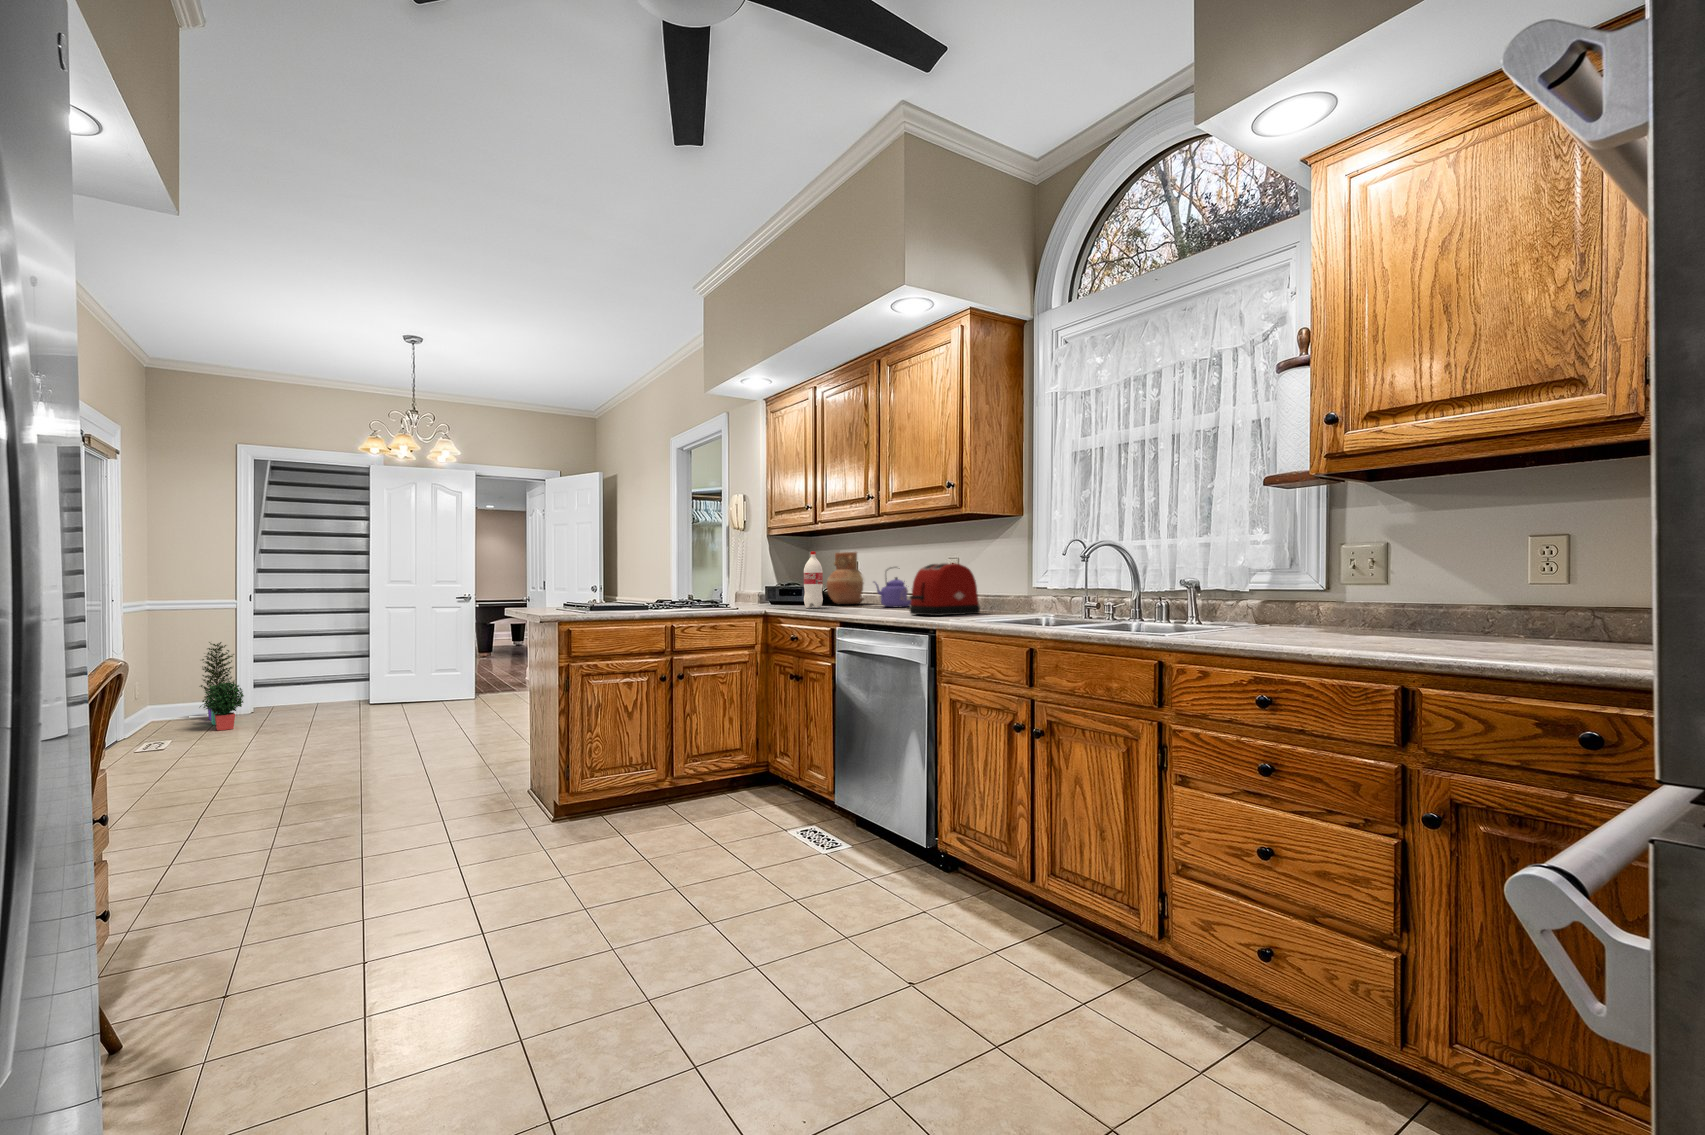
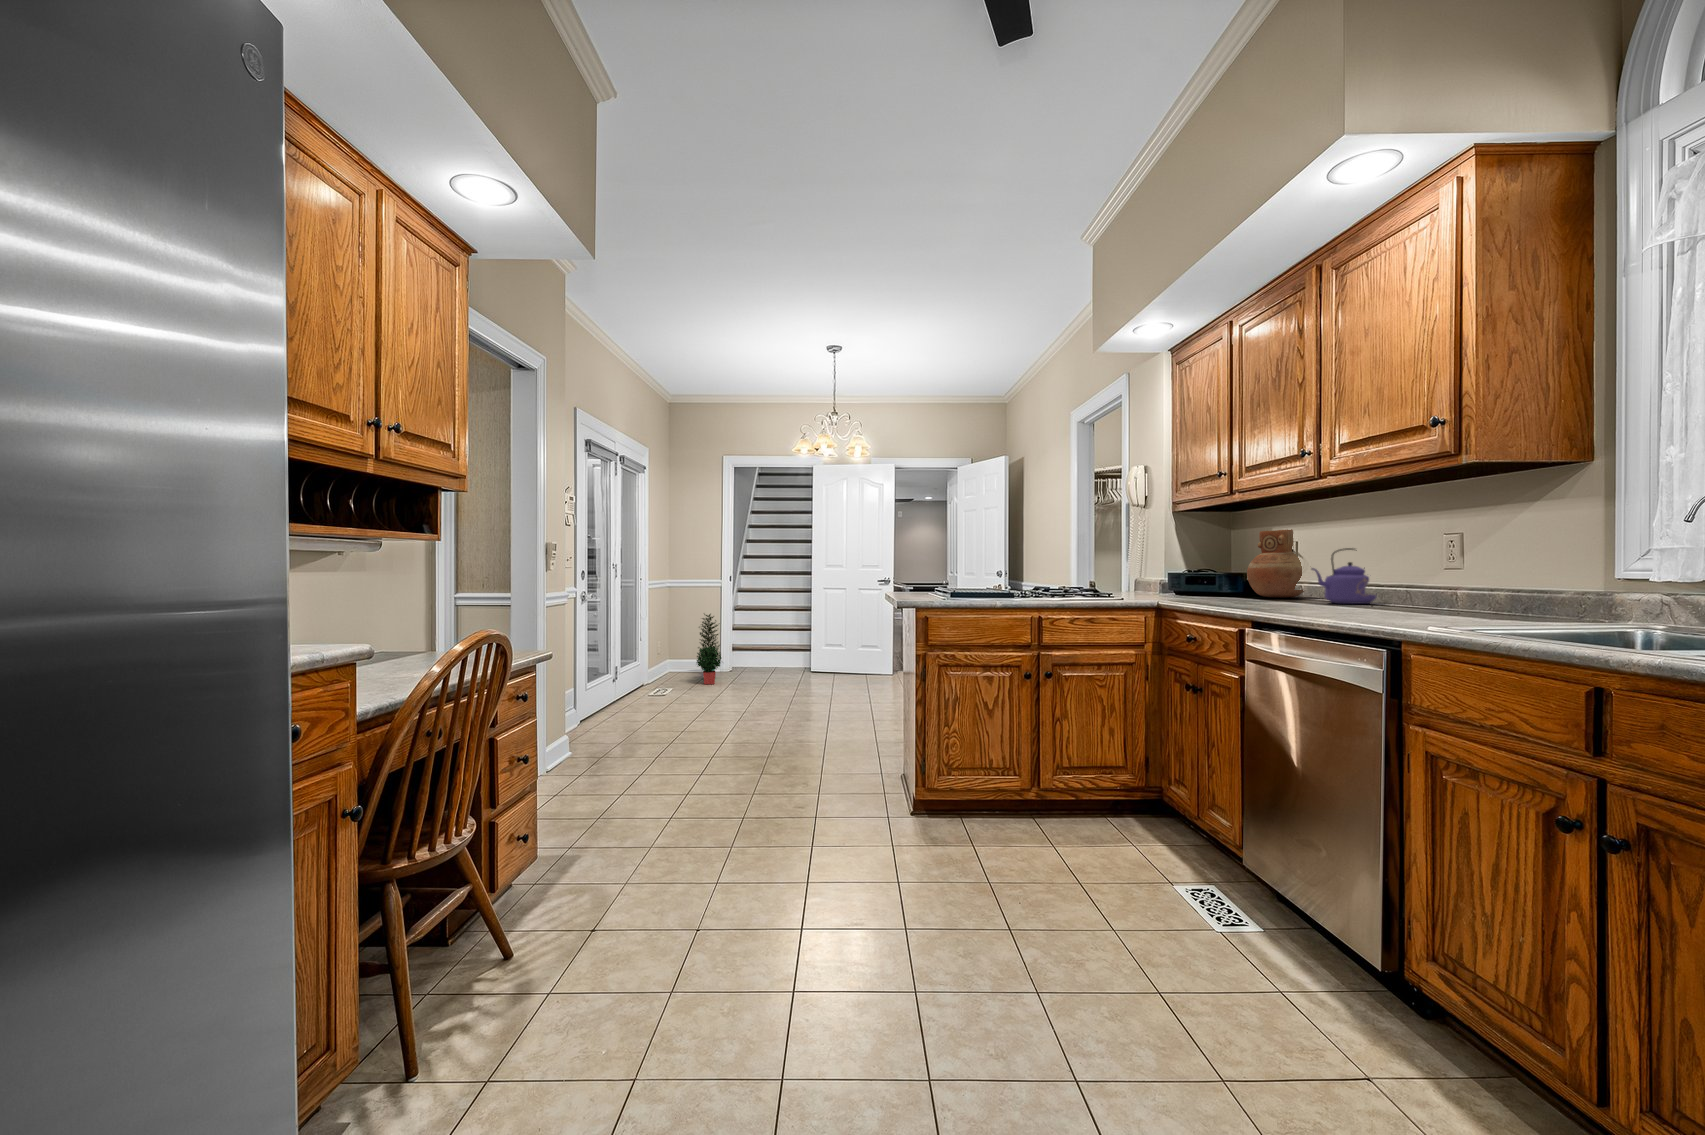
bottle: present [804,551,823,608] -> none [1211,530,1238,601]
toaster: present [910,563,980,616] -> none [1362,541,1495,619]

